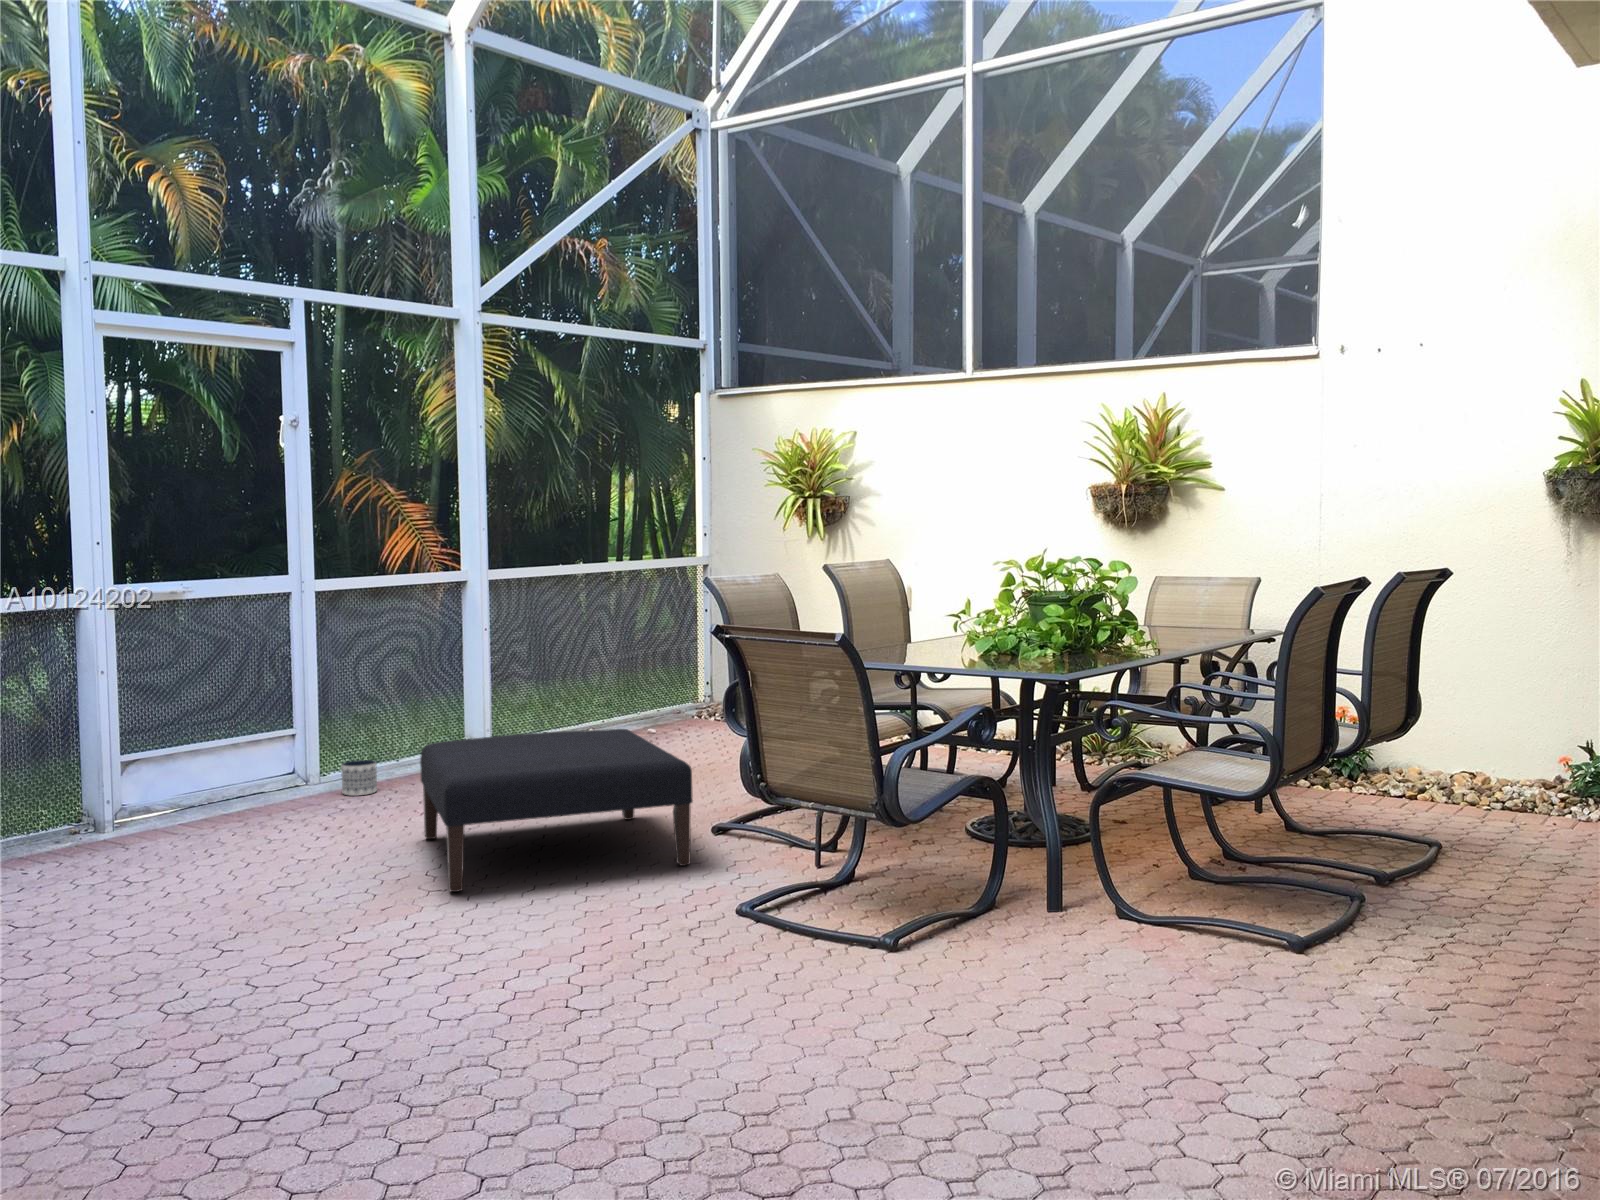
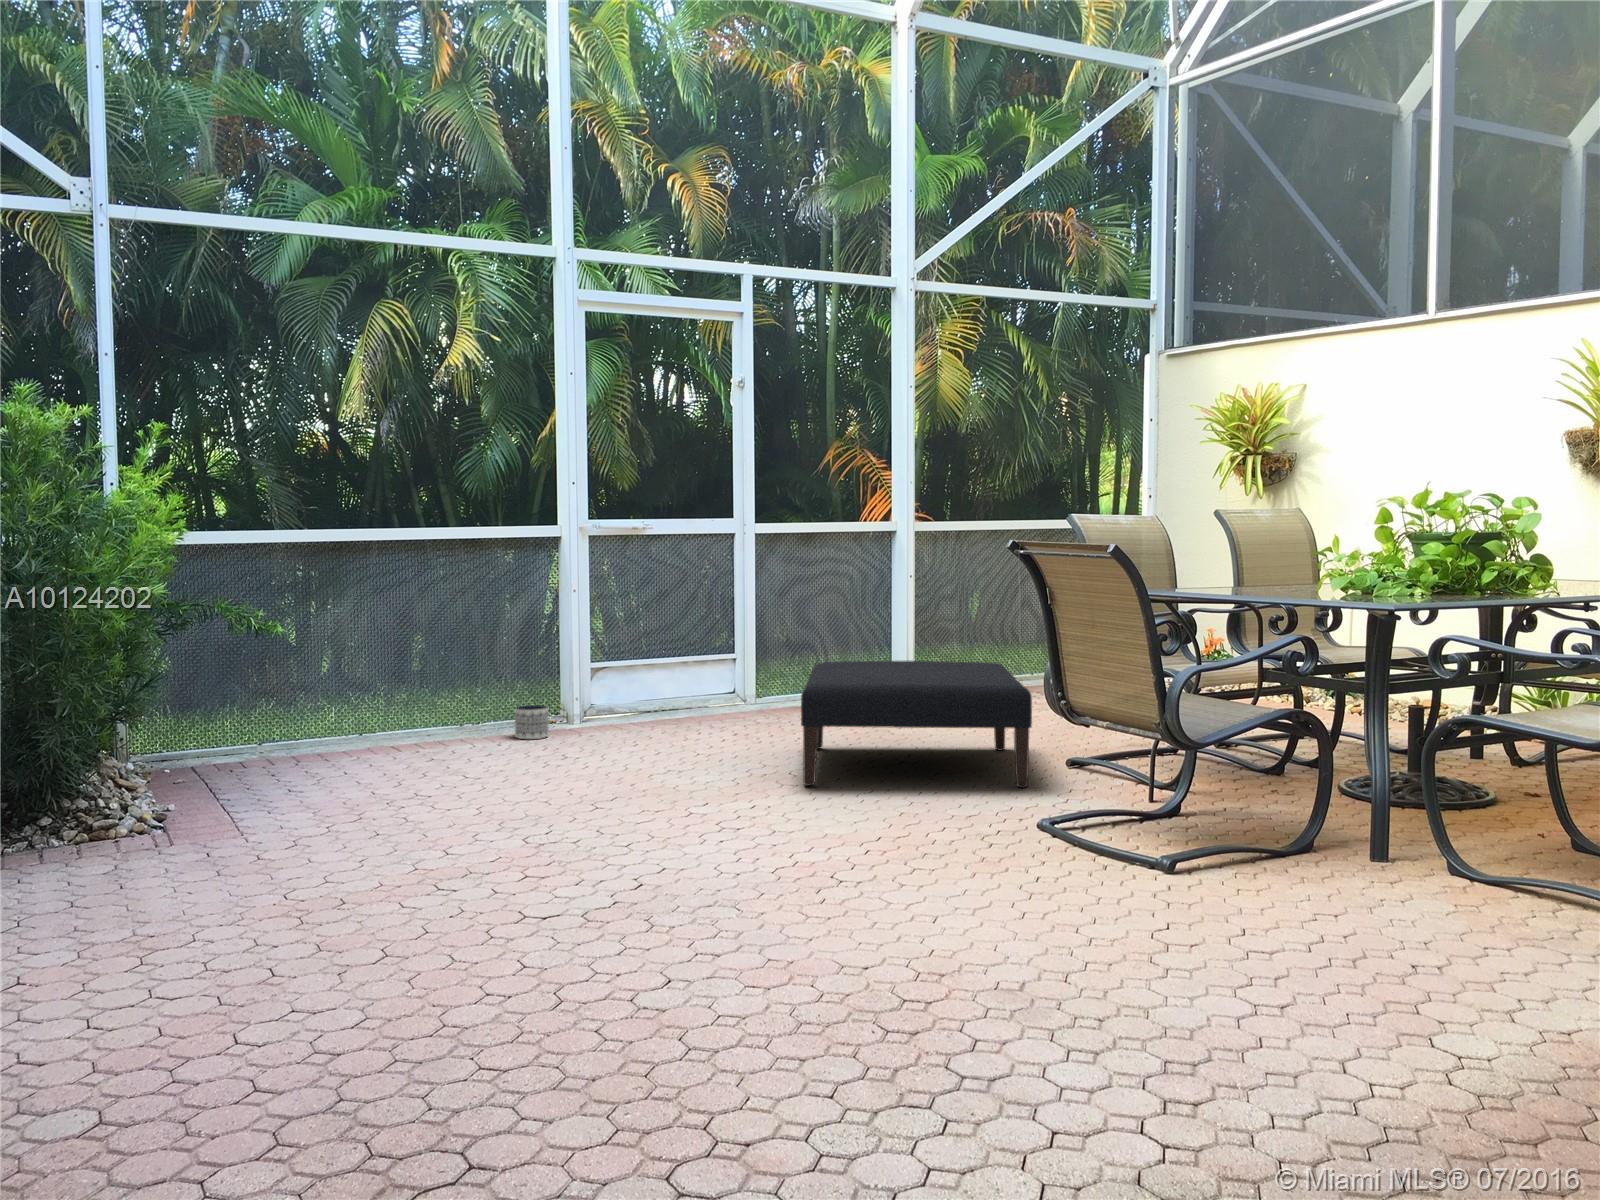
planter: present [341,760,377,796] -> present [515,705,549,739]

